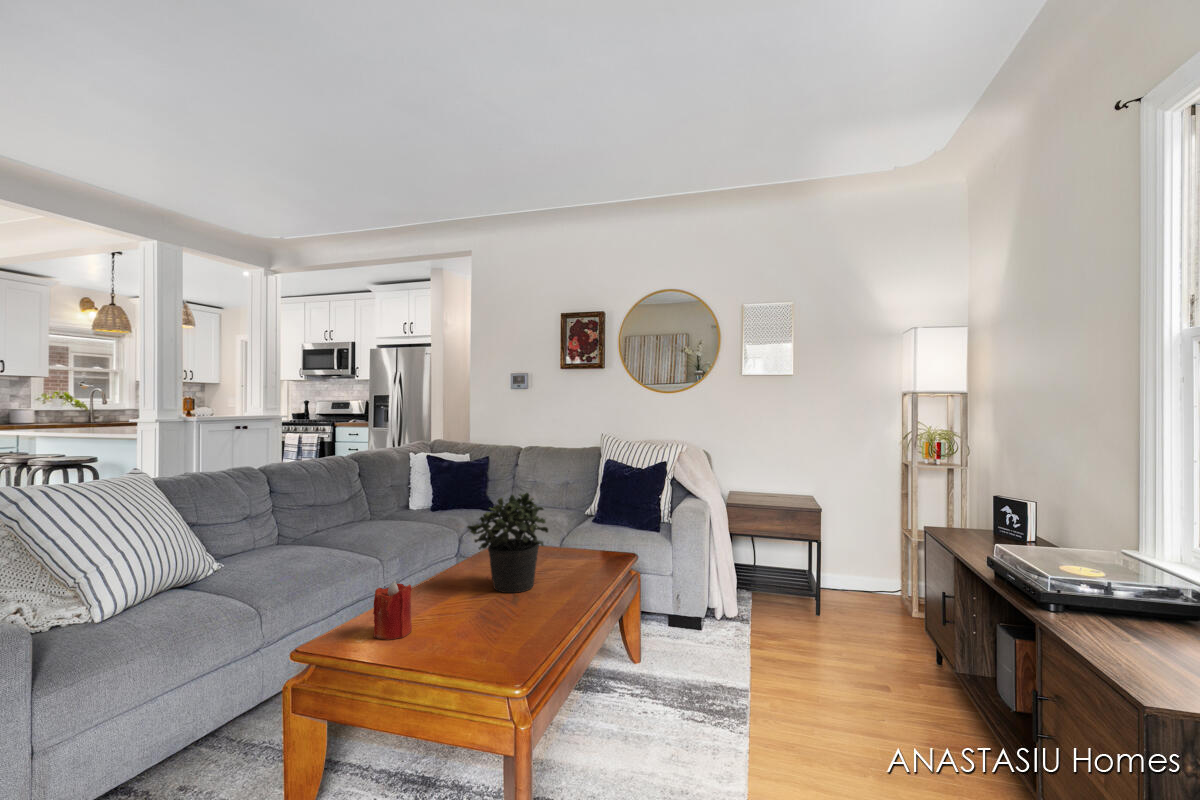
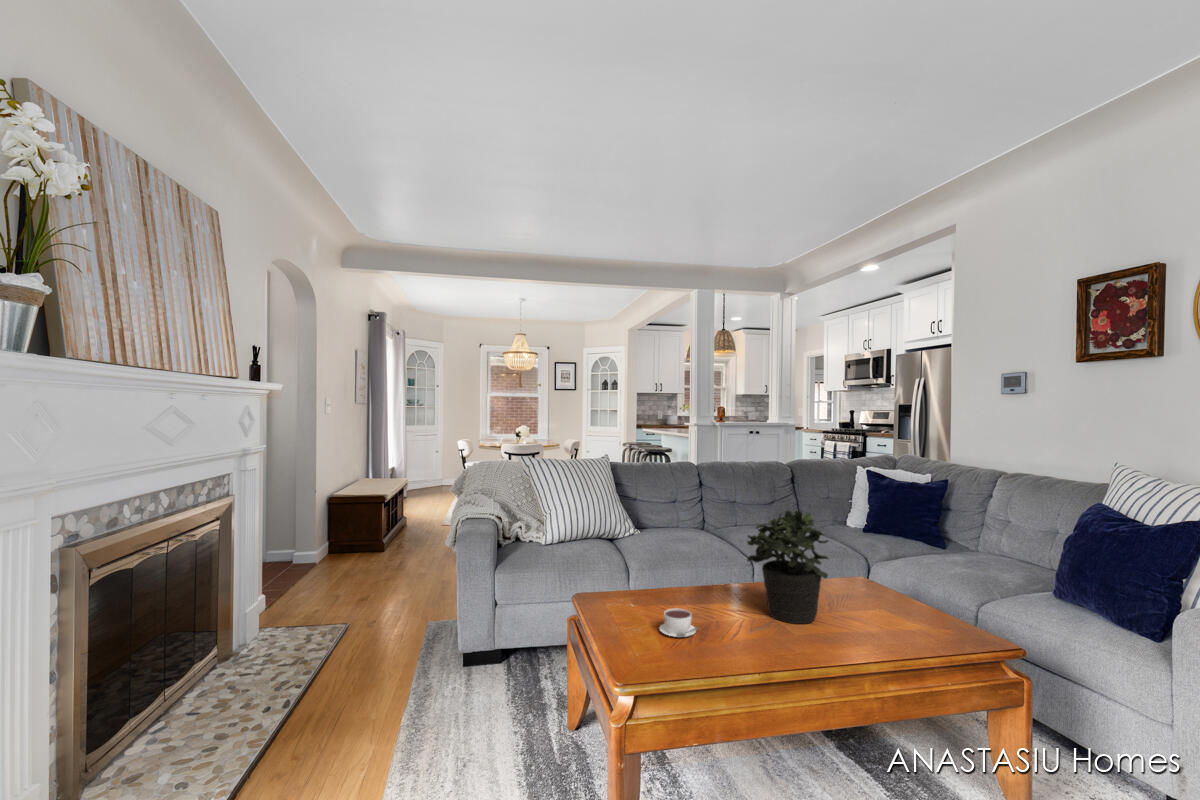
candle: present [373,581,412,640] -> none [618,562,651,613]
coffee cup: none [452,608,491,638] -> present [659,608,699,637]

